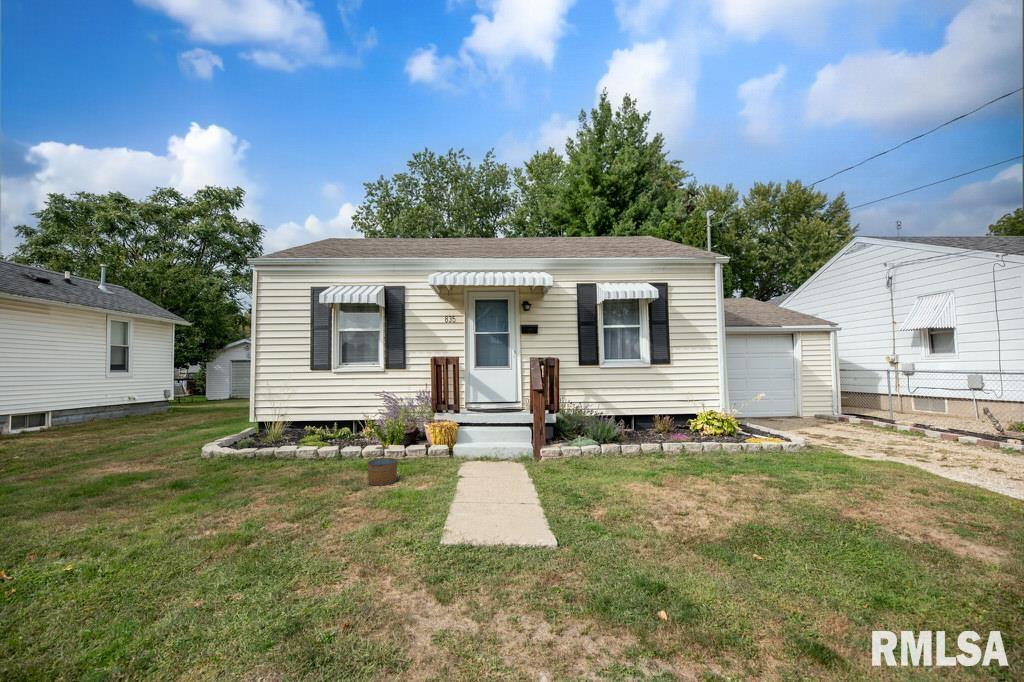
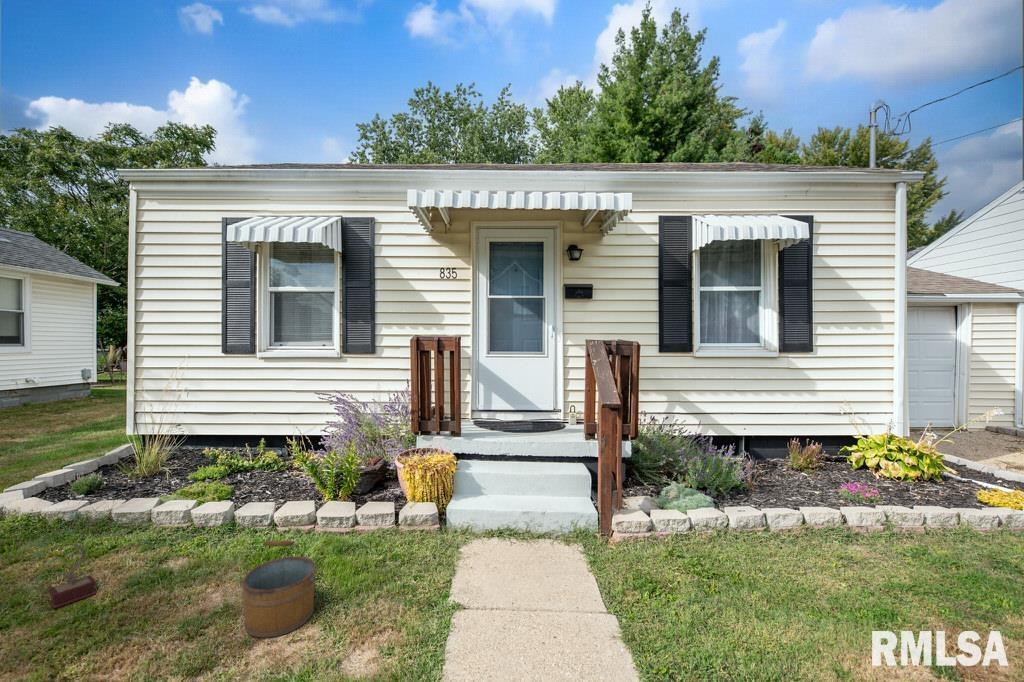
potted plant: none [271,440,308,482] -> present [32,514,135,608]

